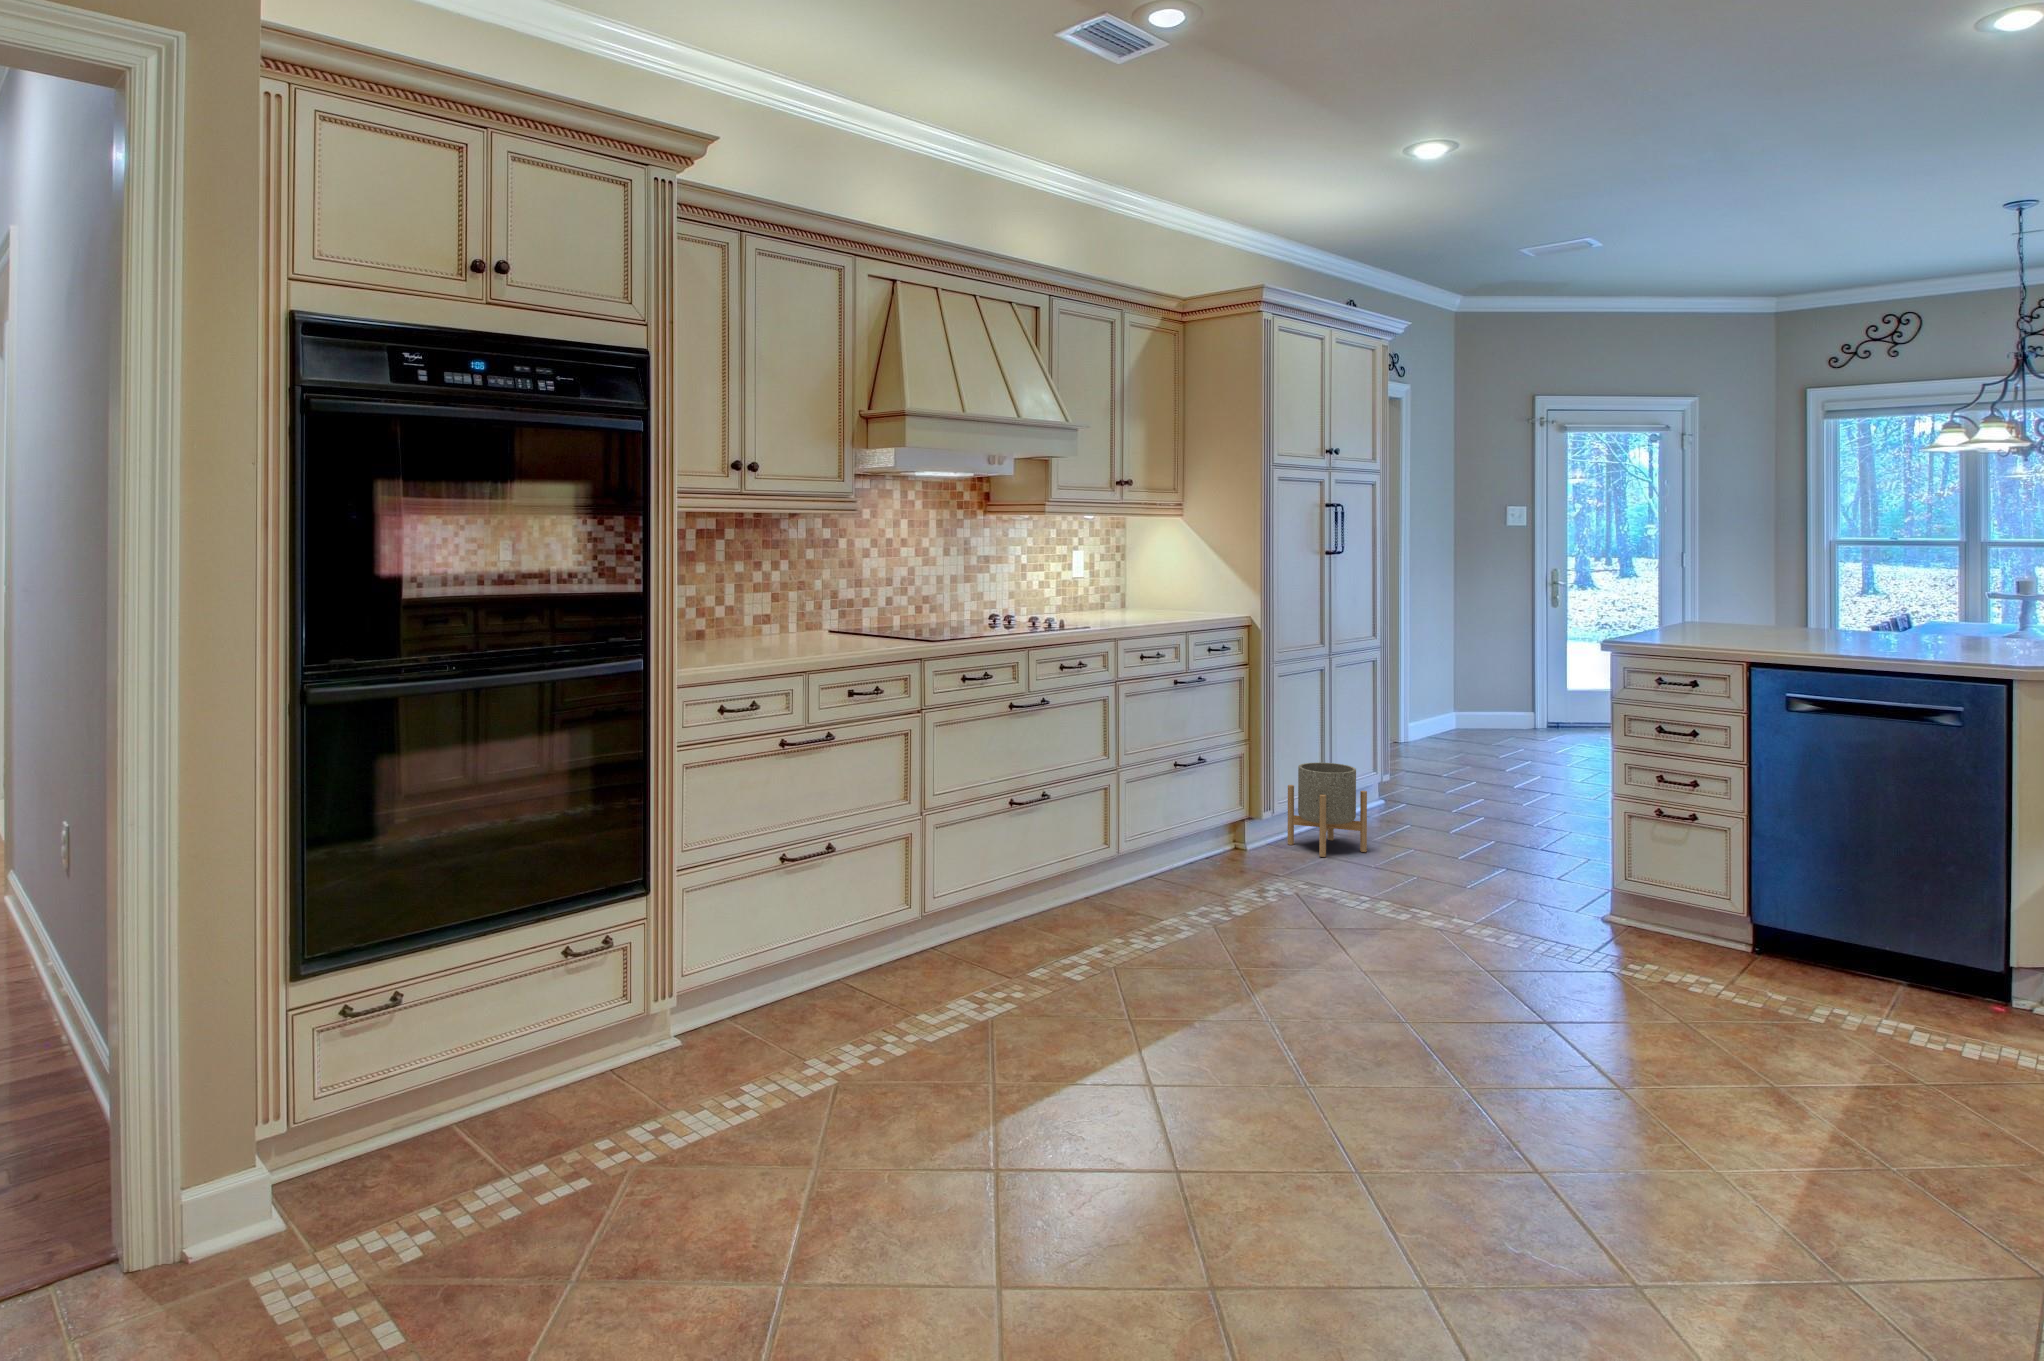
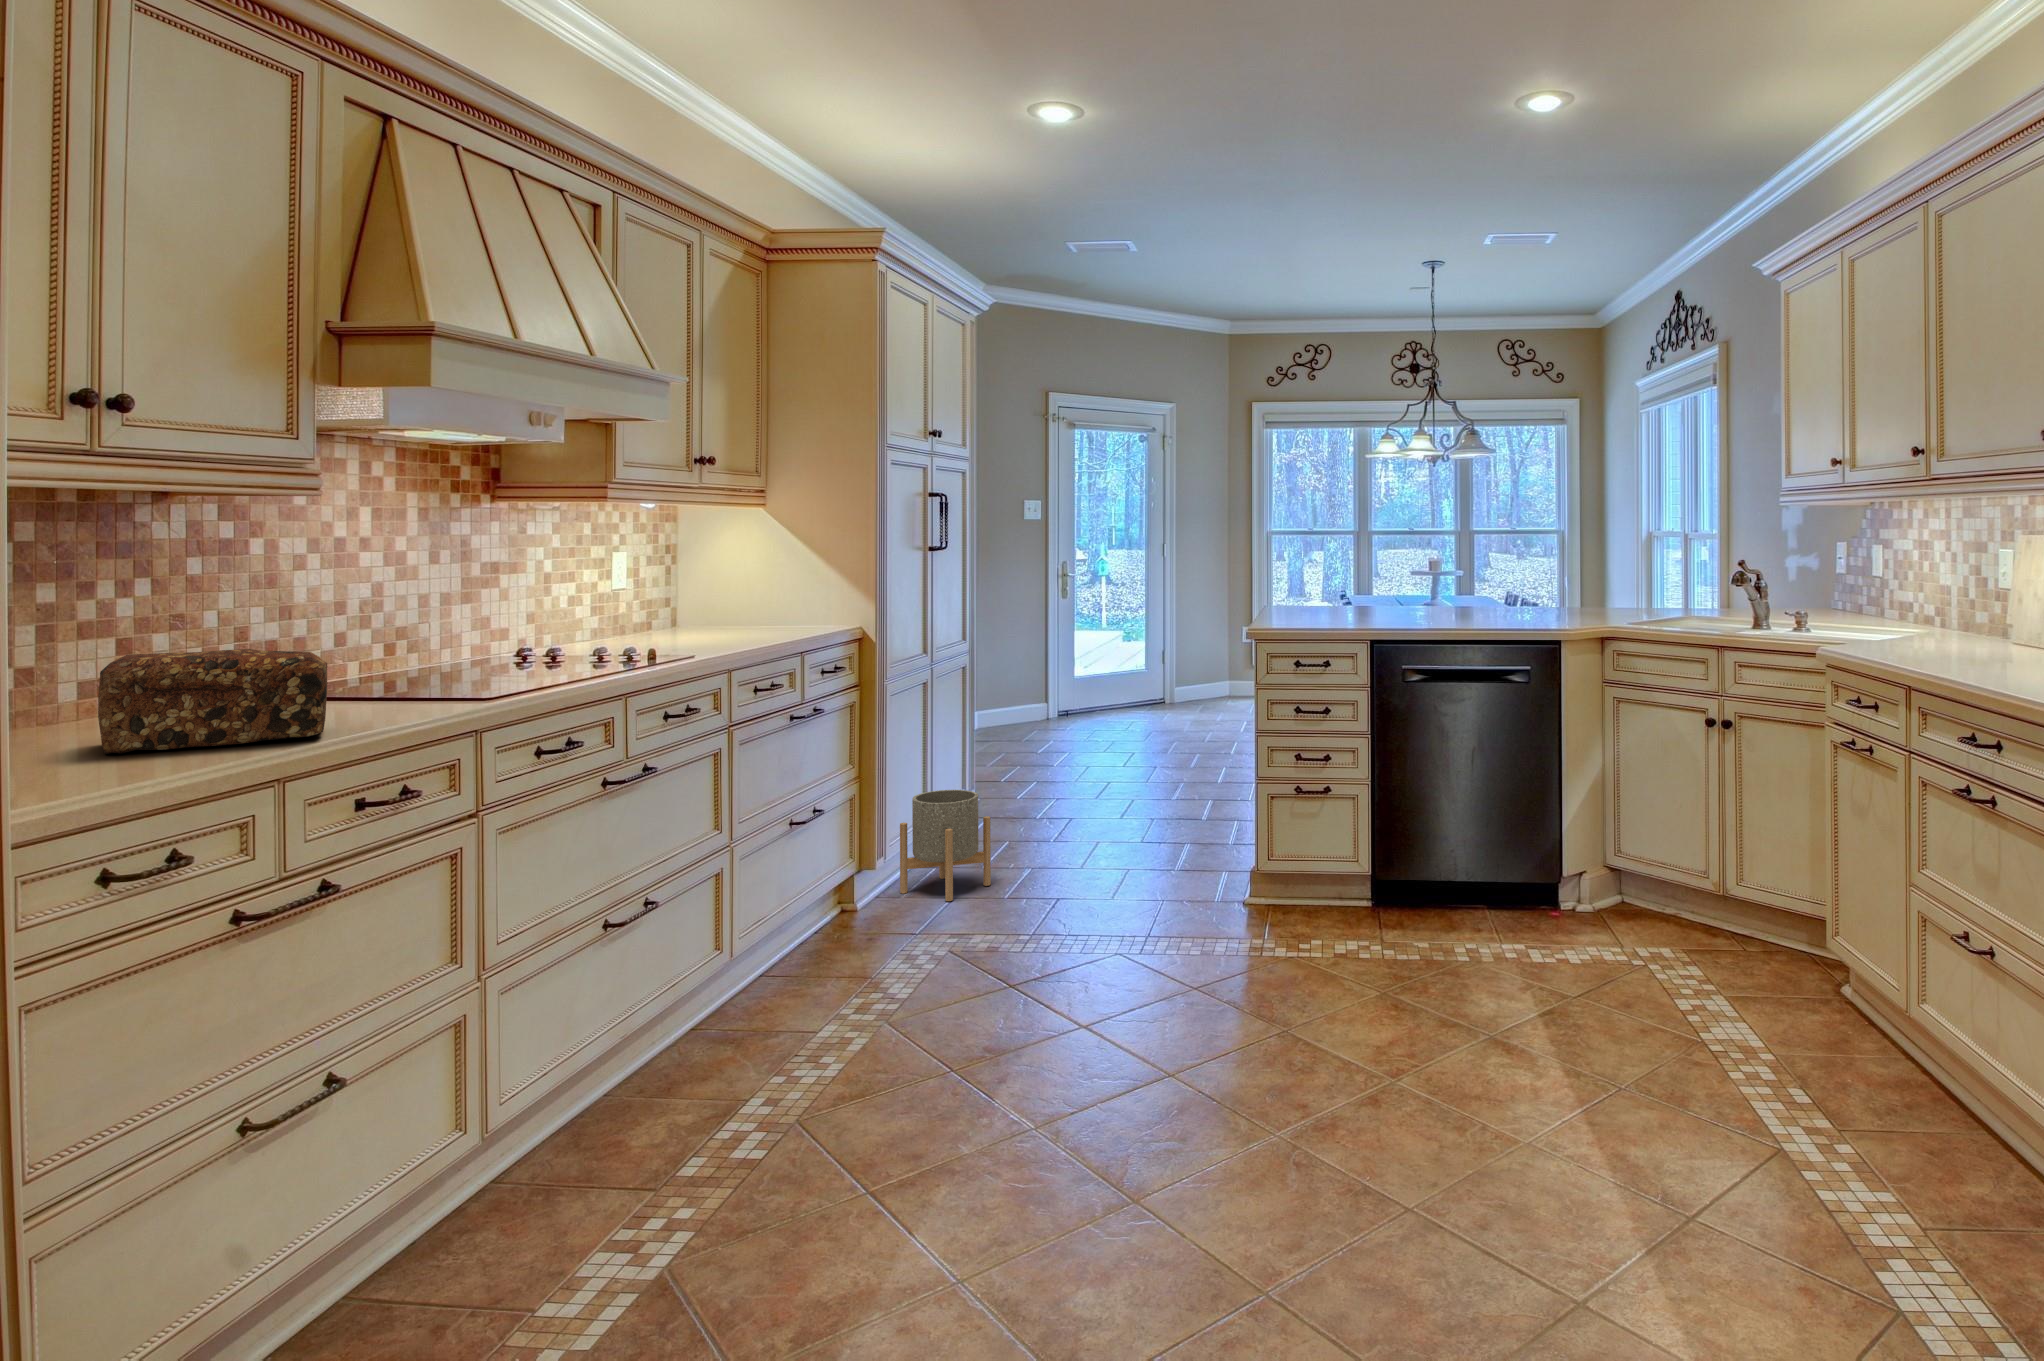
bread loaf: none [741,601,845,653] -> present [98,649,327,754]

